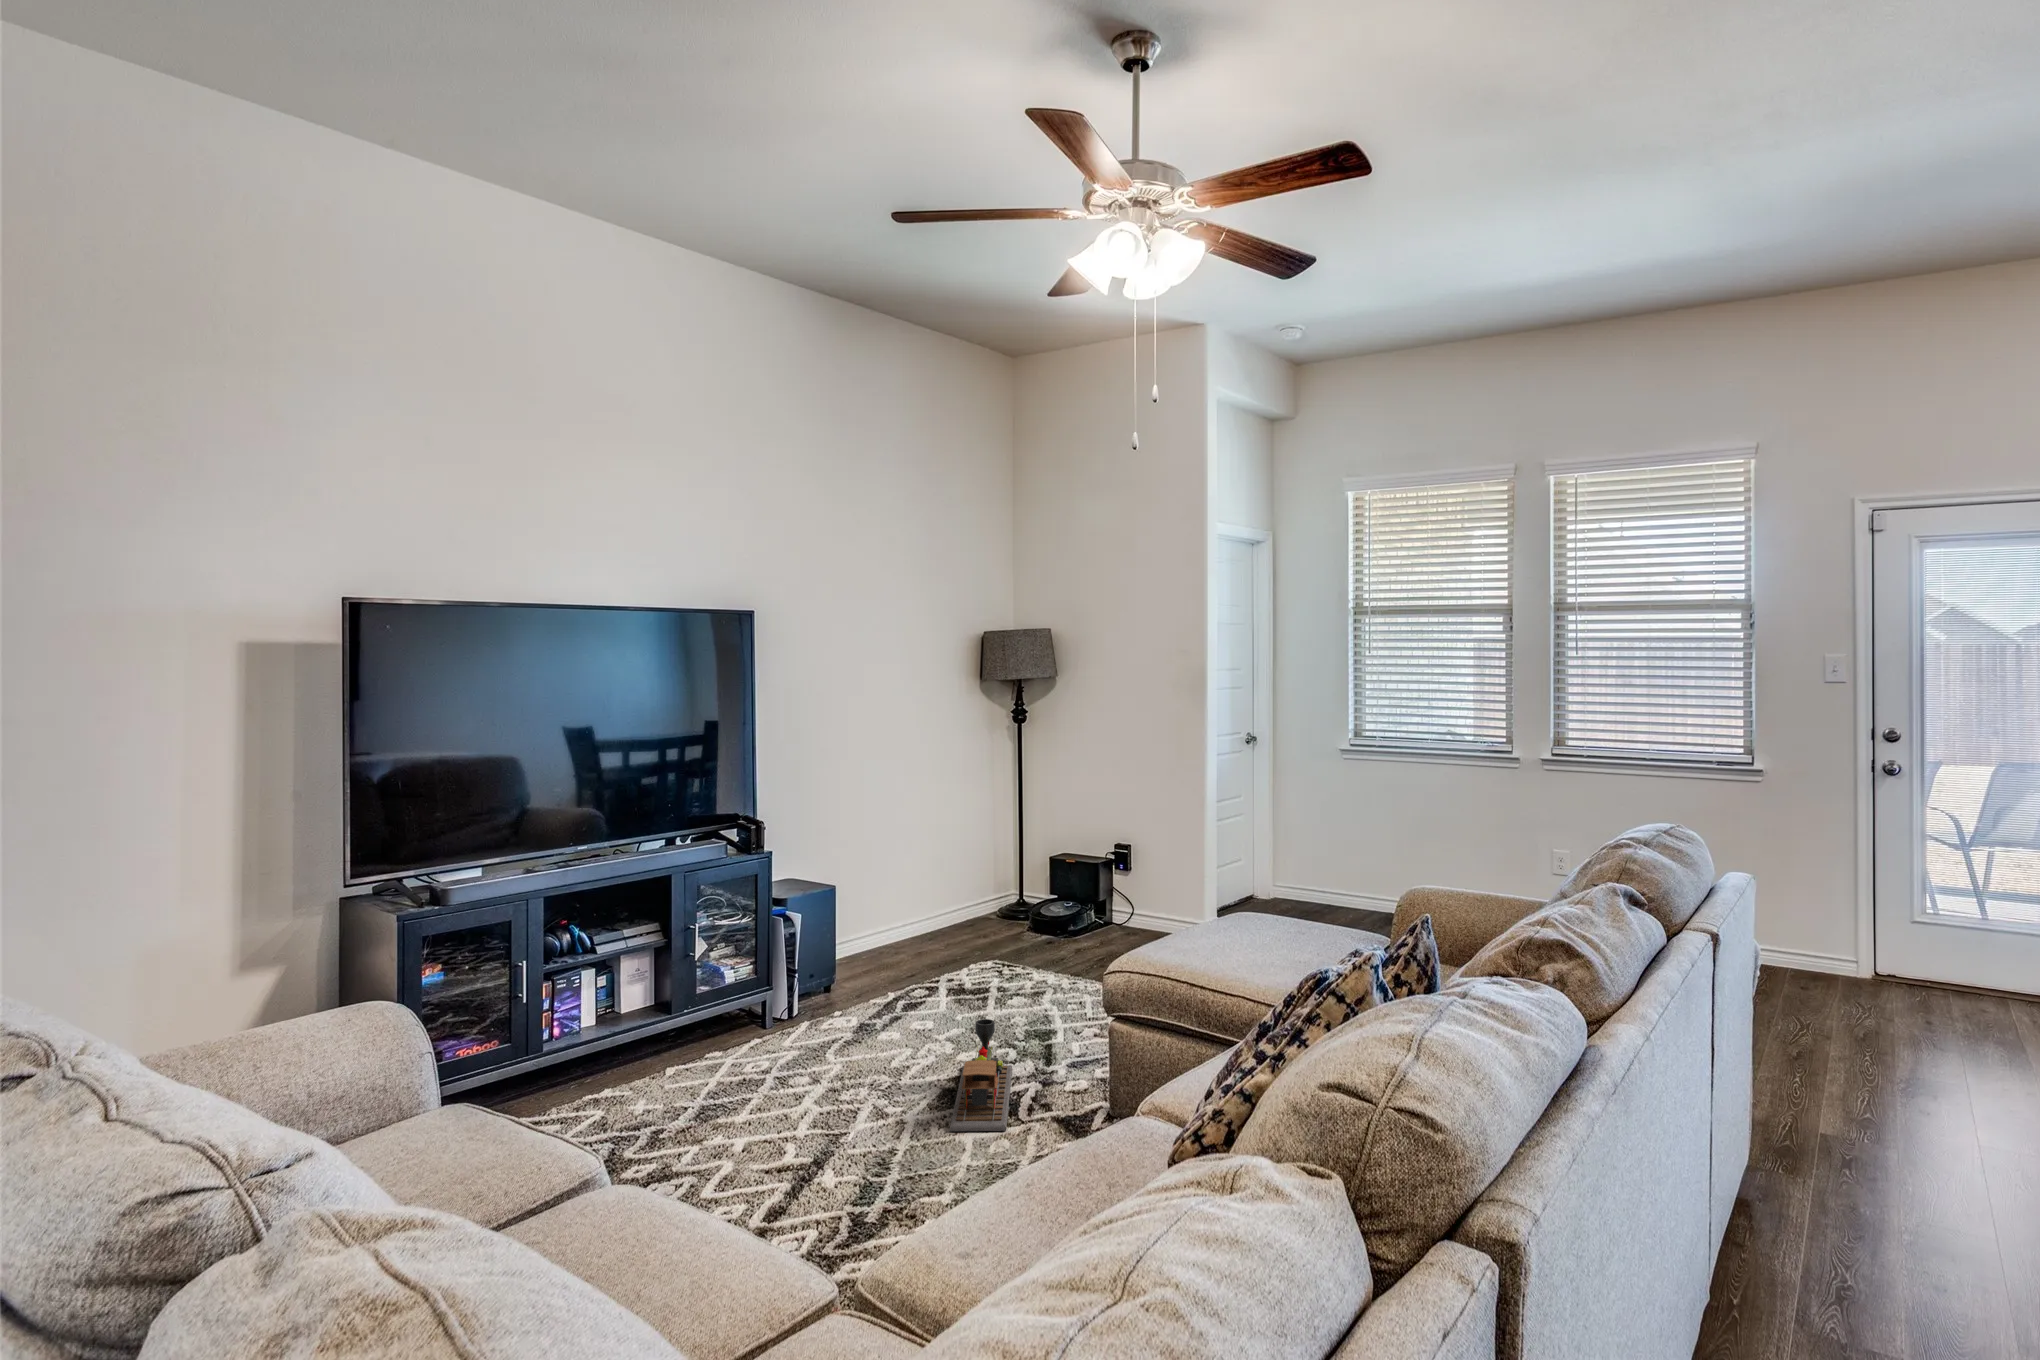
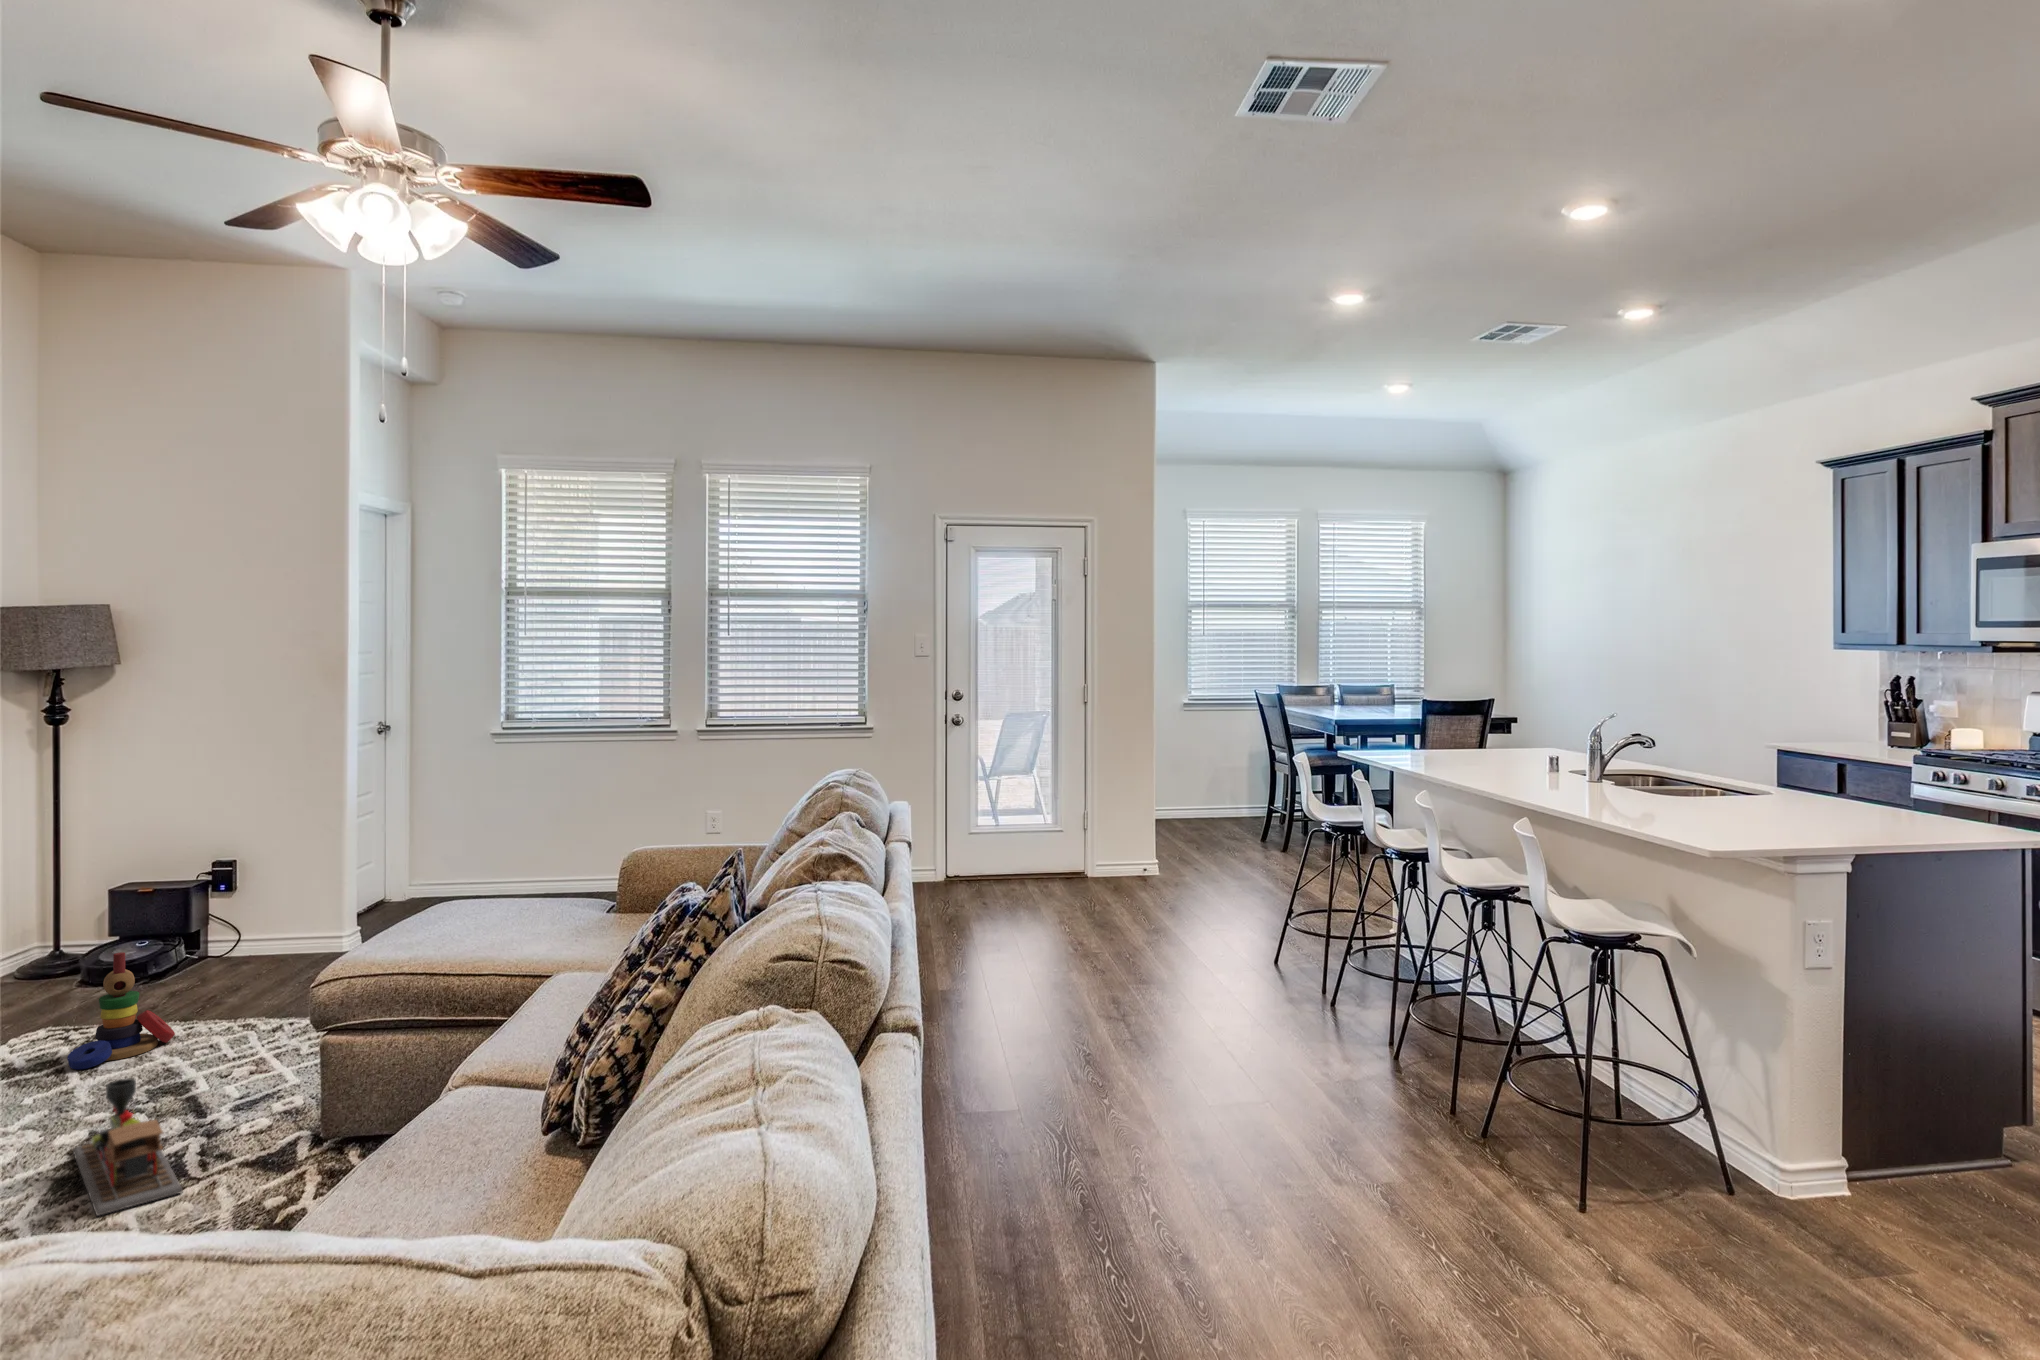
stacking toy: none [992,910,1062,1000] -> present [67,952,175,1069]

